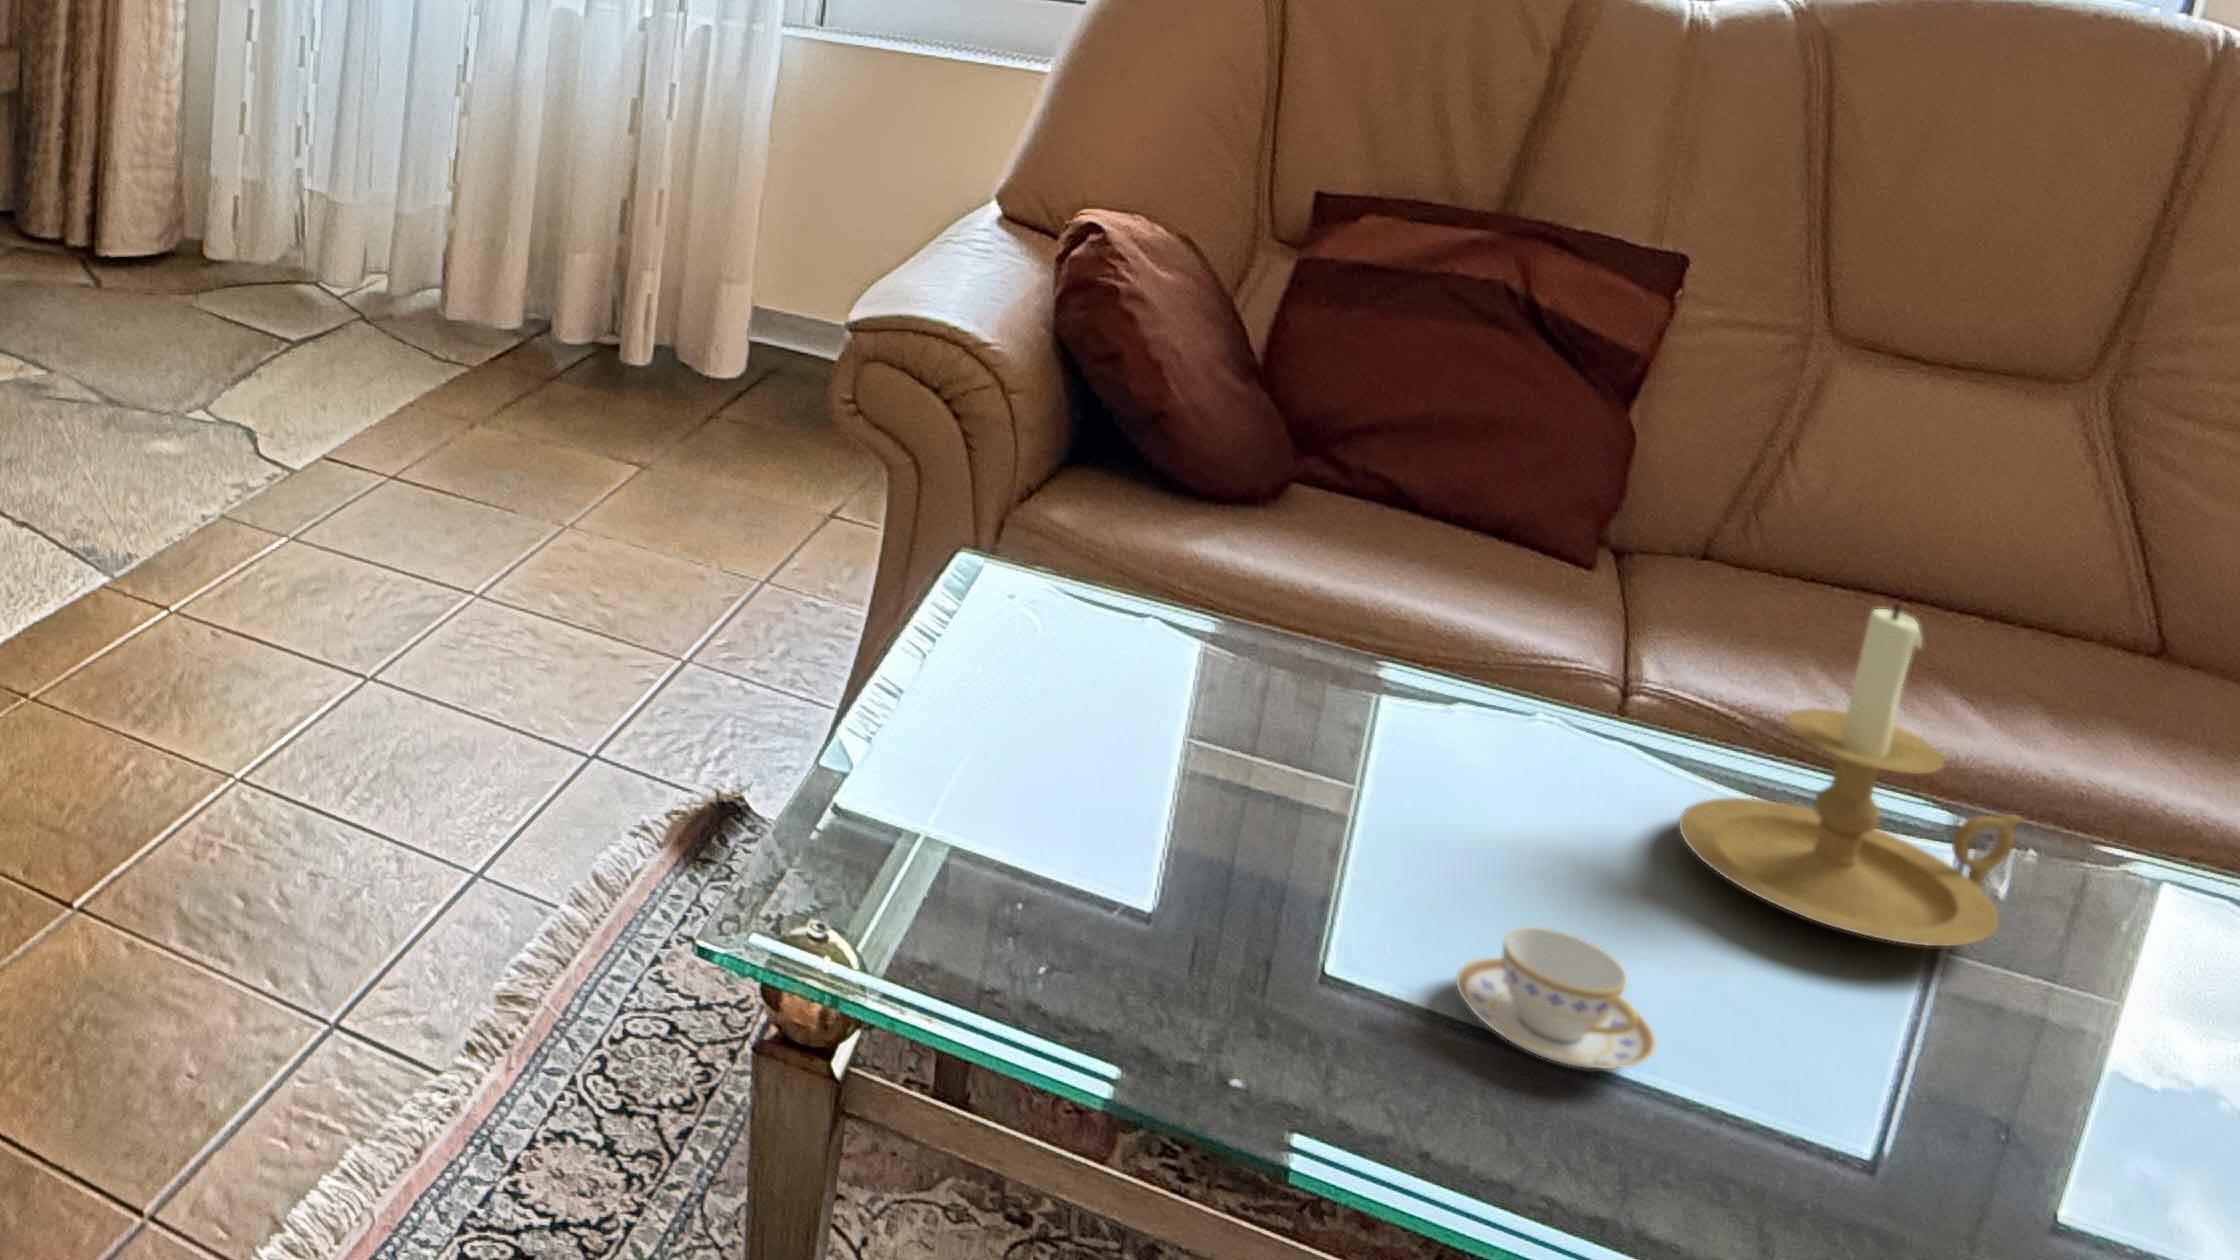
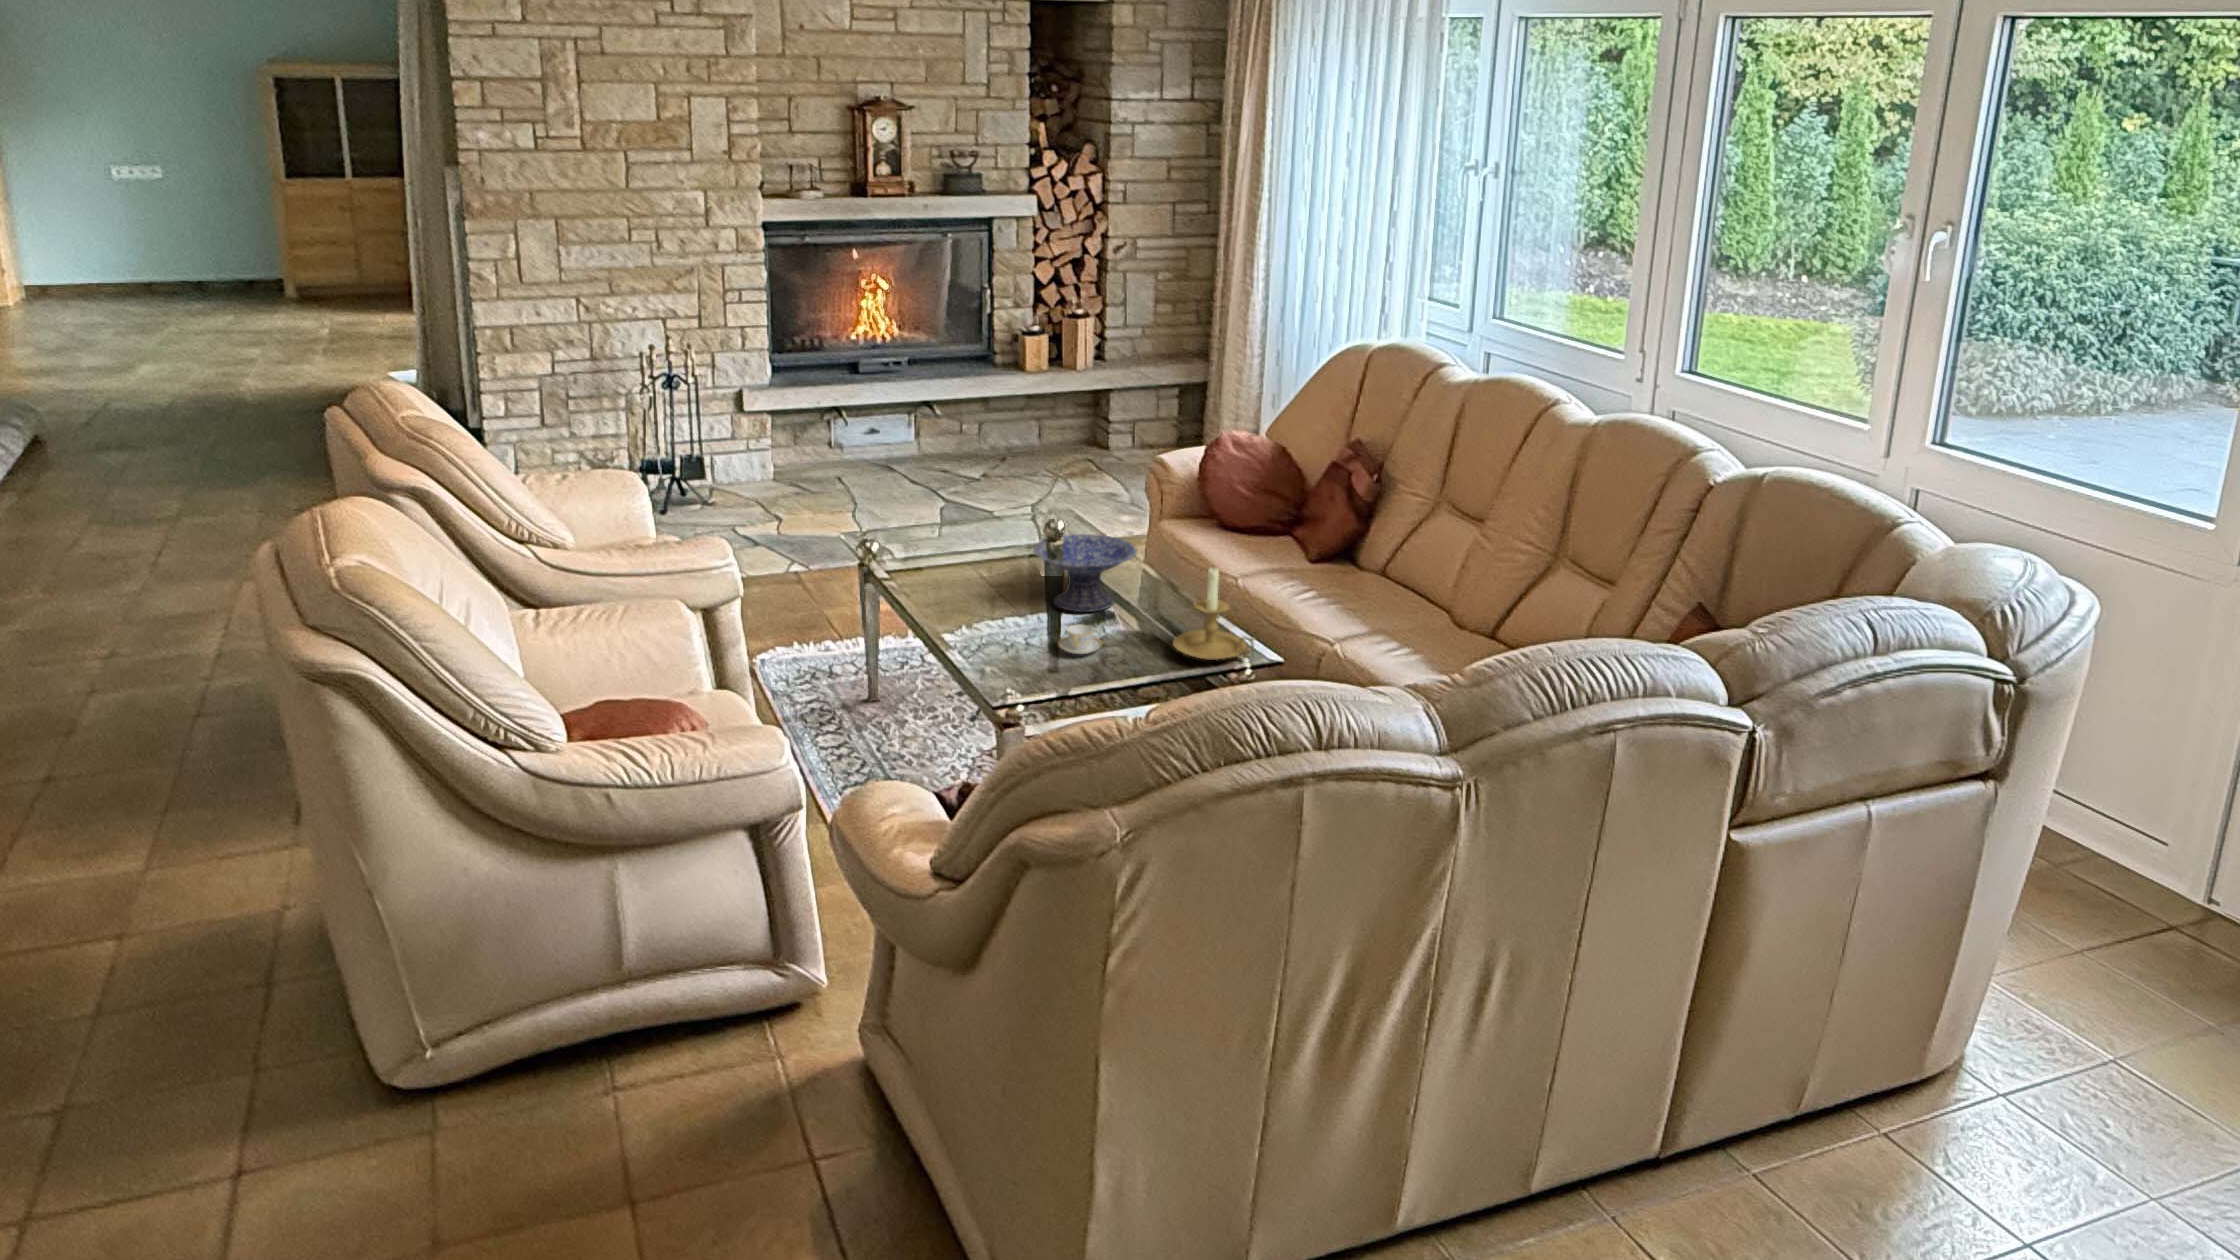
decorative bowl: none [970,547,1371,856] -> present [1033,534,1137,612]

